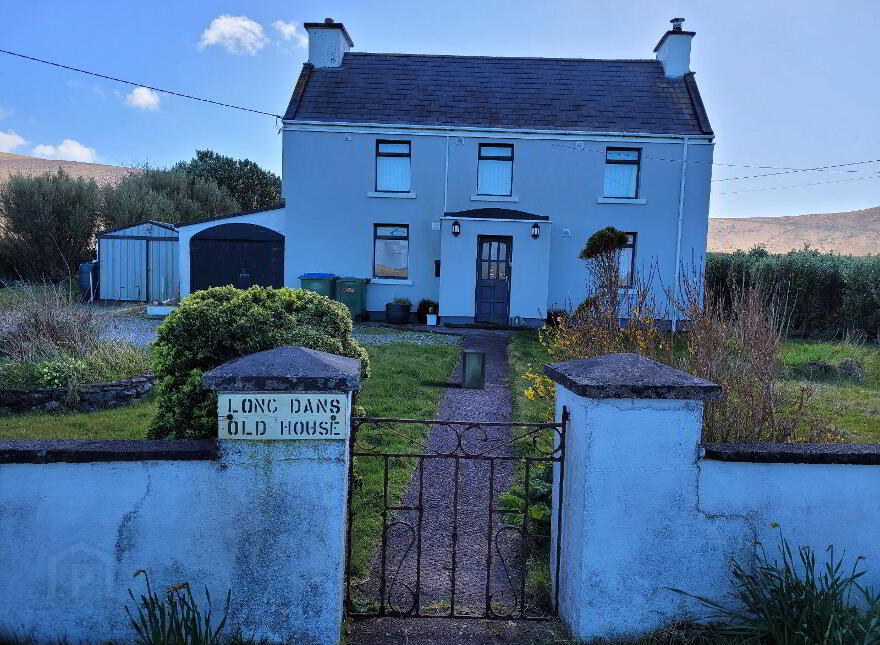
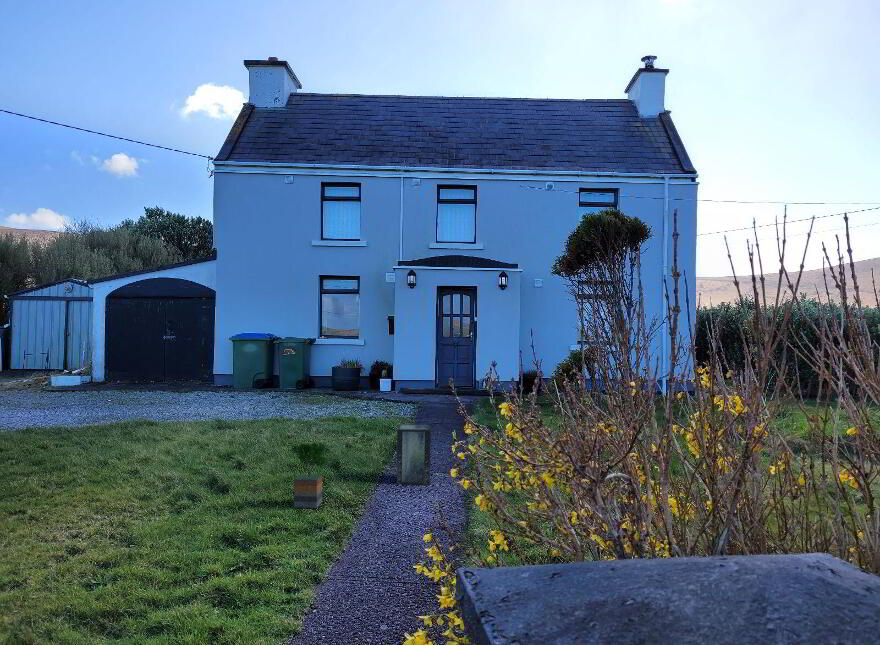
potted tree: none [398,357,425,399] -> present [291,442,330,508]

